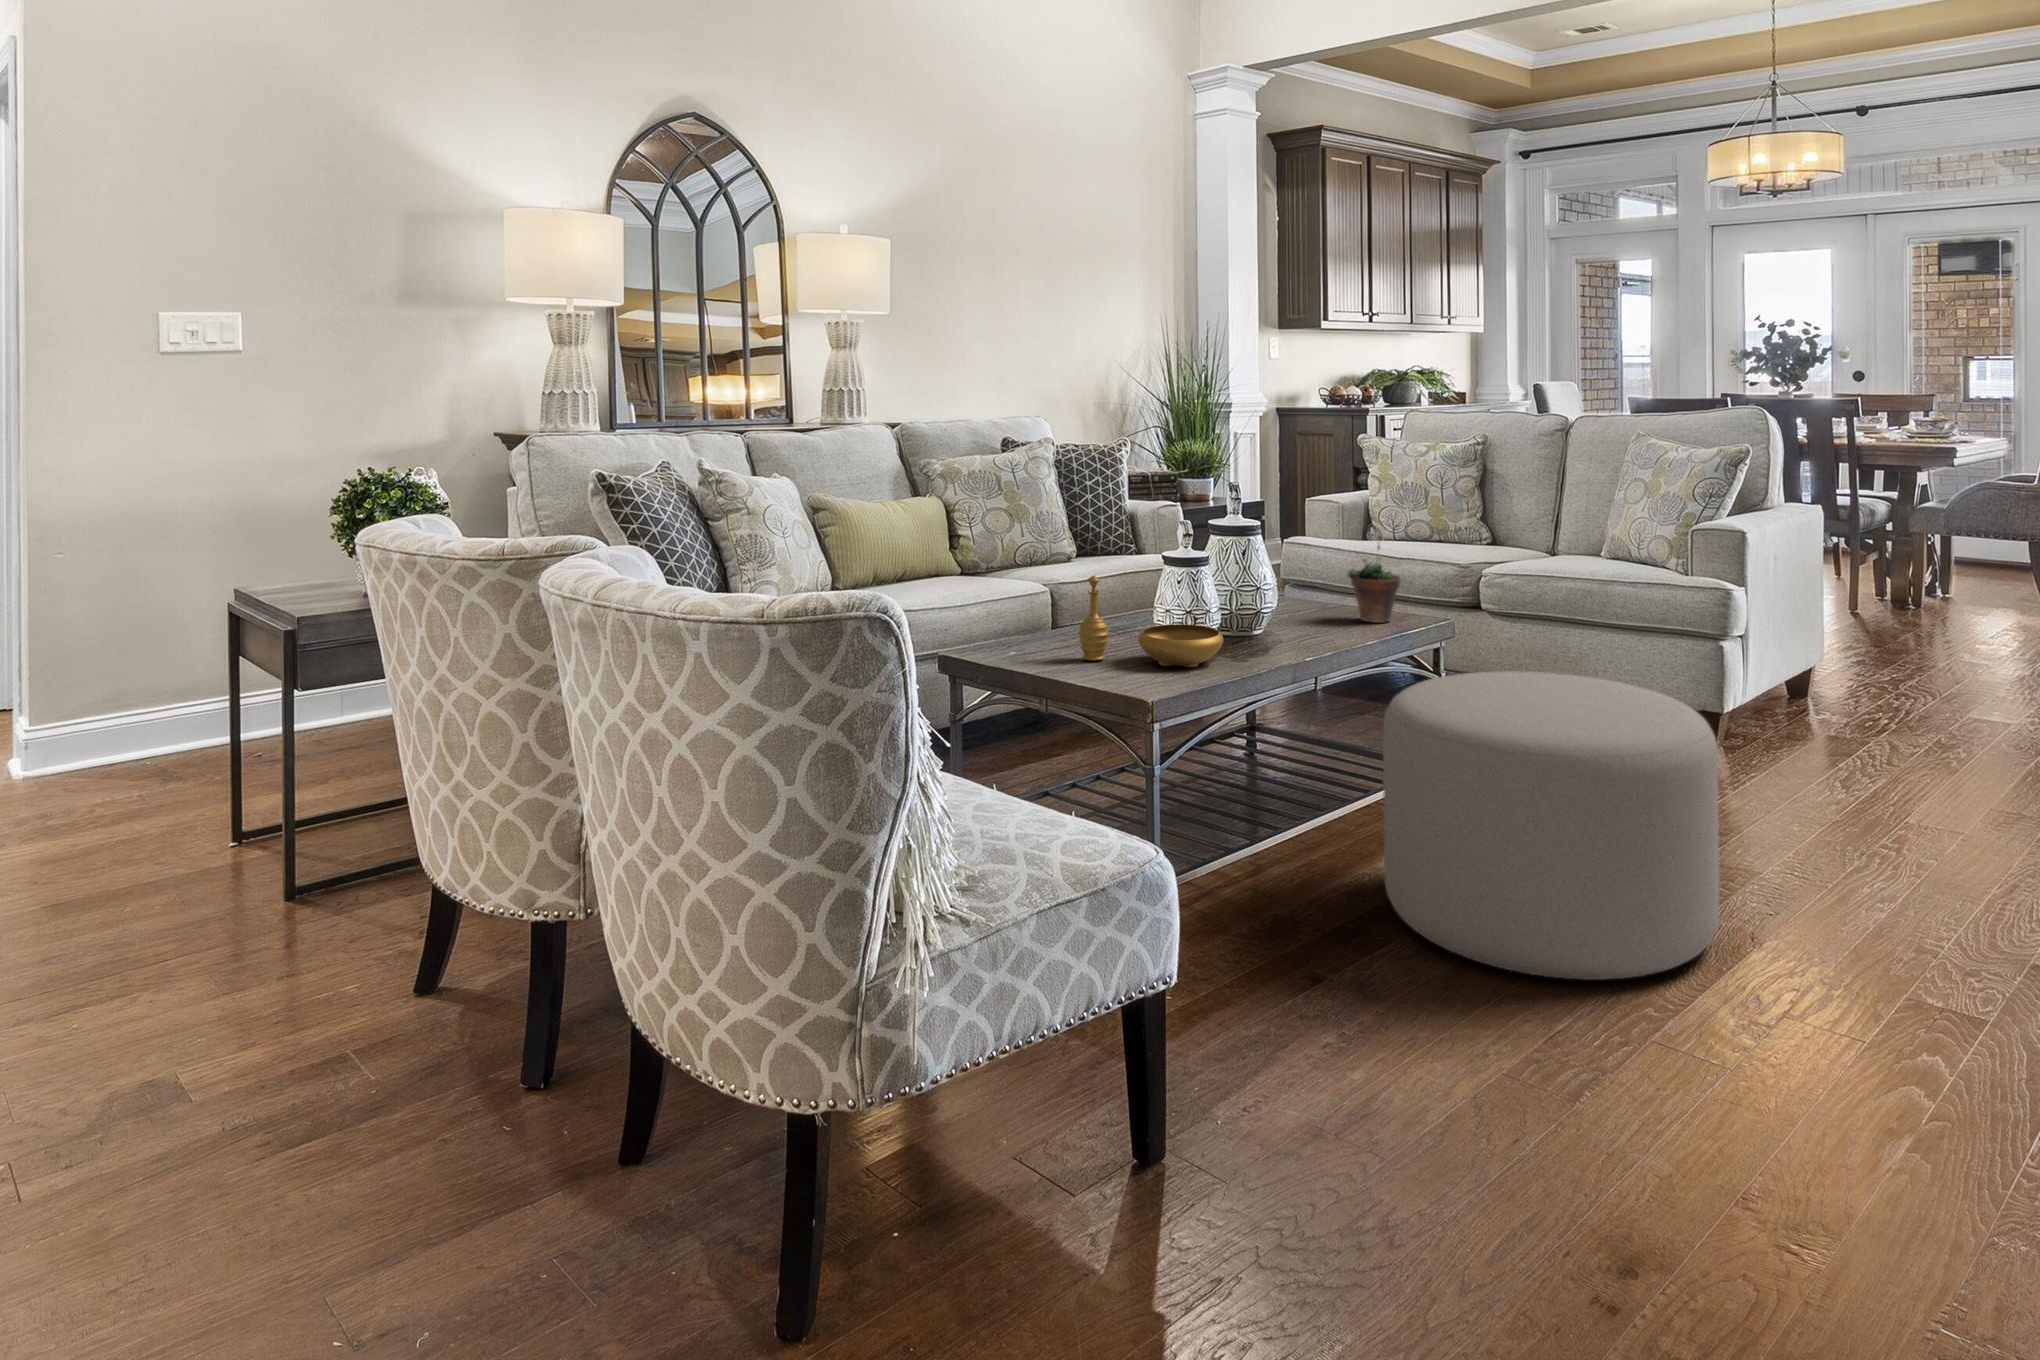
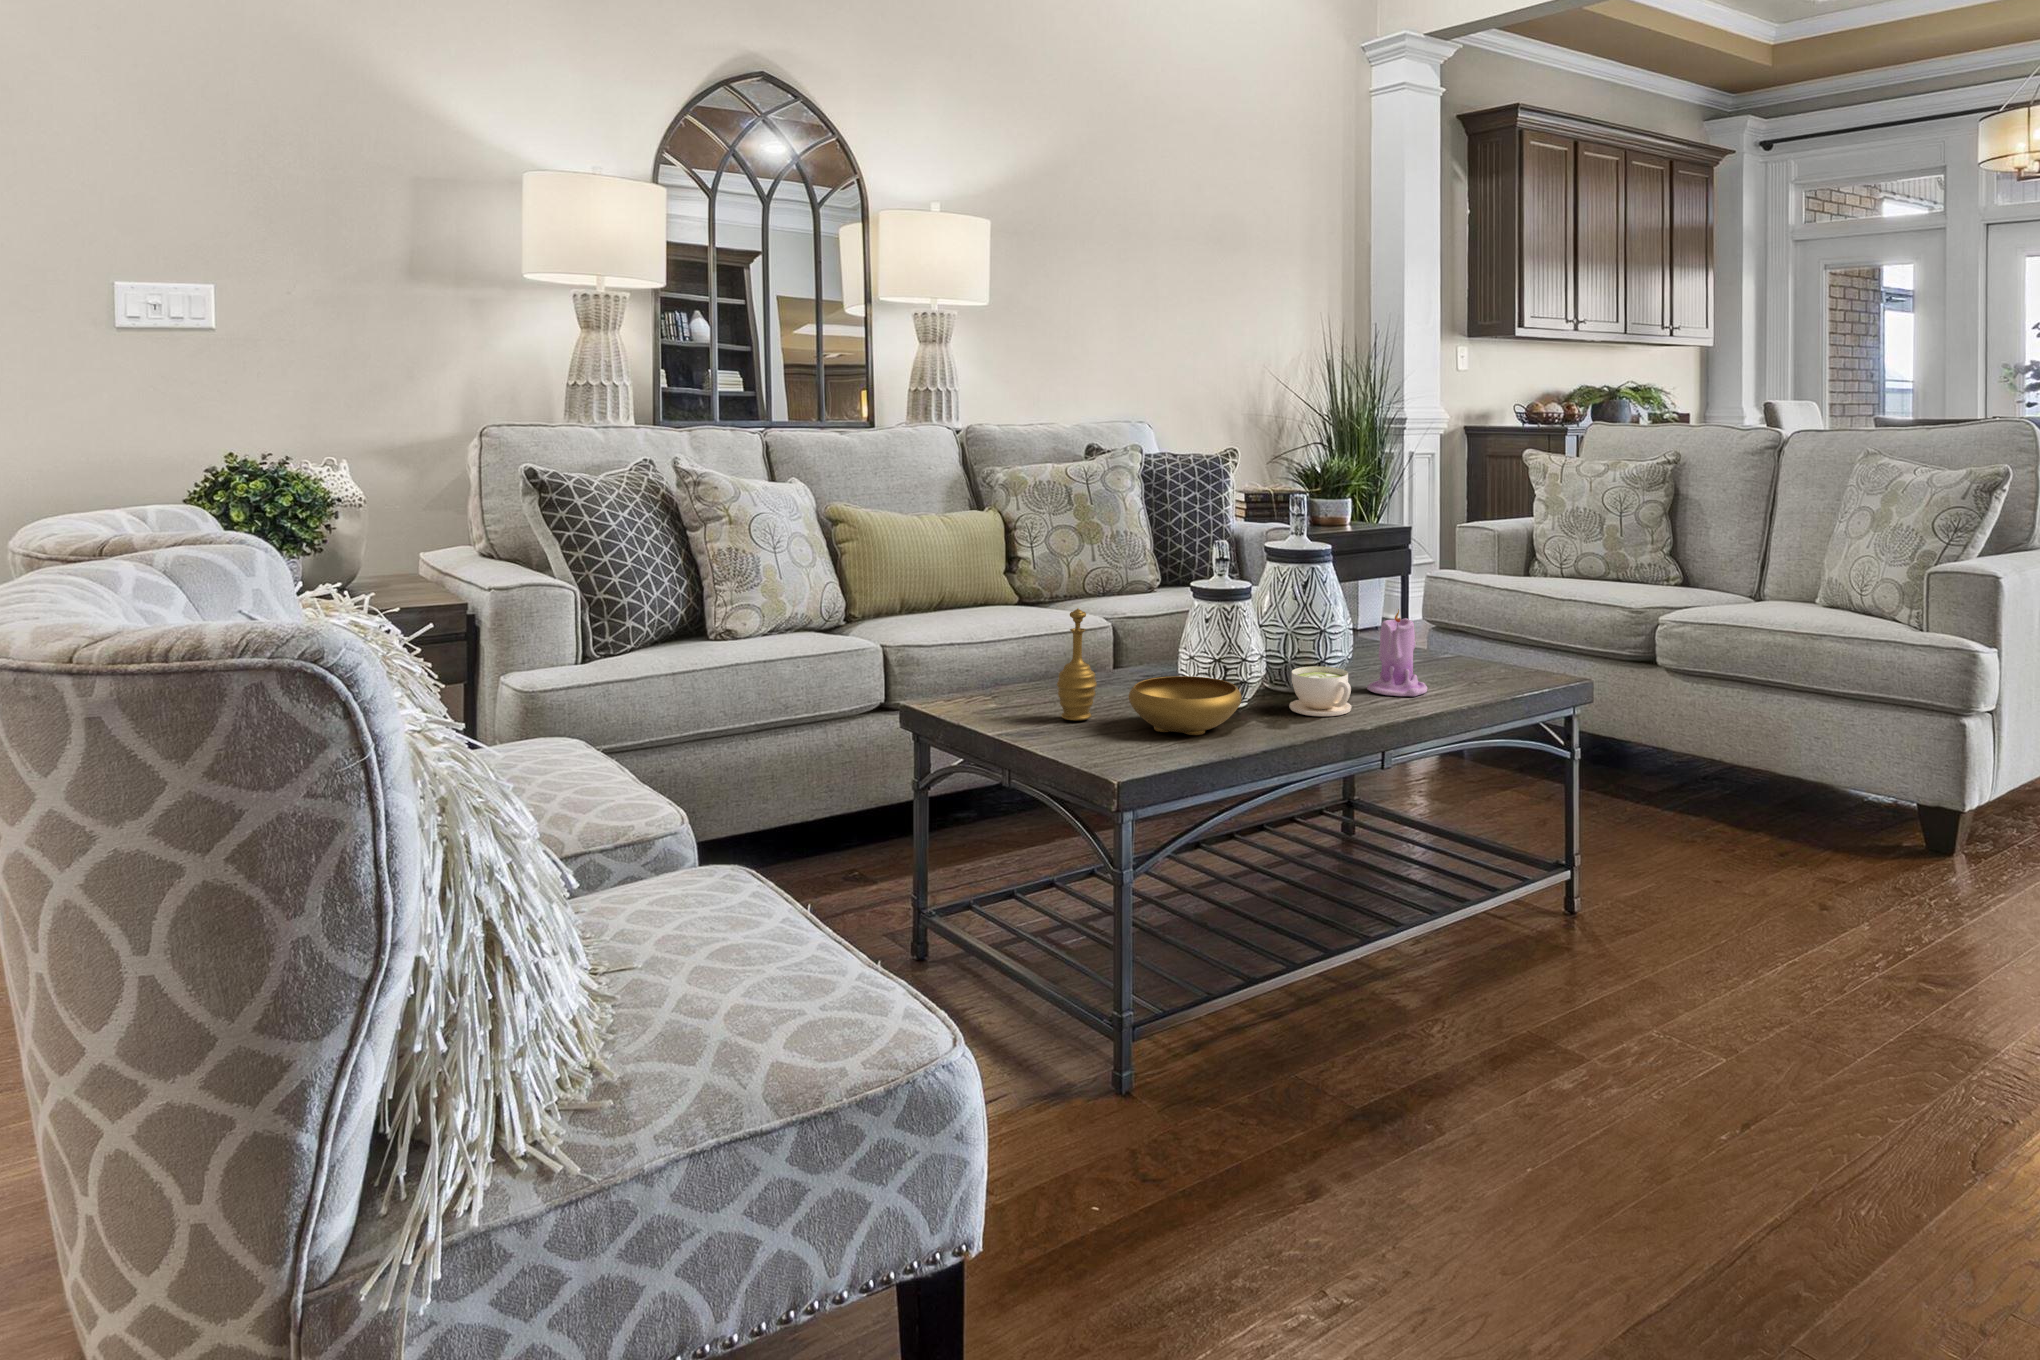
succulent plant: present [1348,542,1400,623] -> none [1442,575,1512,682]
candle: none [1297,568,1343,635] -> present [1367,609,1427,696]
coffee cup: none [1249,614,1297,651] -> present [1289,666,1351,716]
ottoman: present [1383,671,1719,980] -> none [1426,759,1910,1248]

